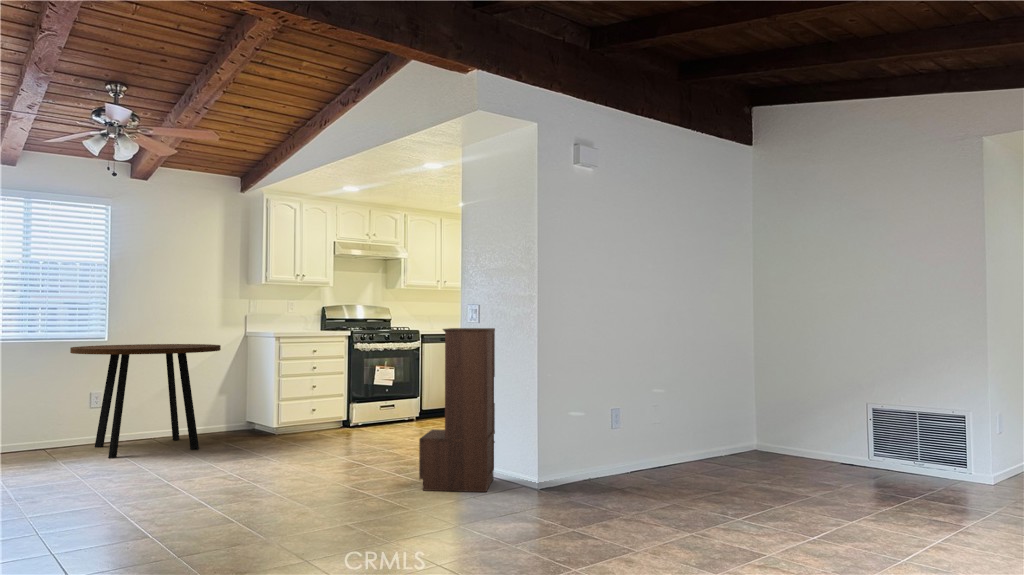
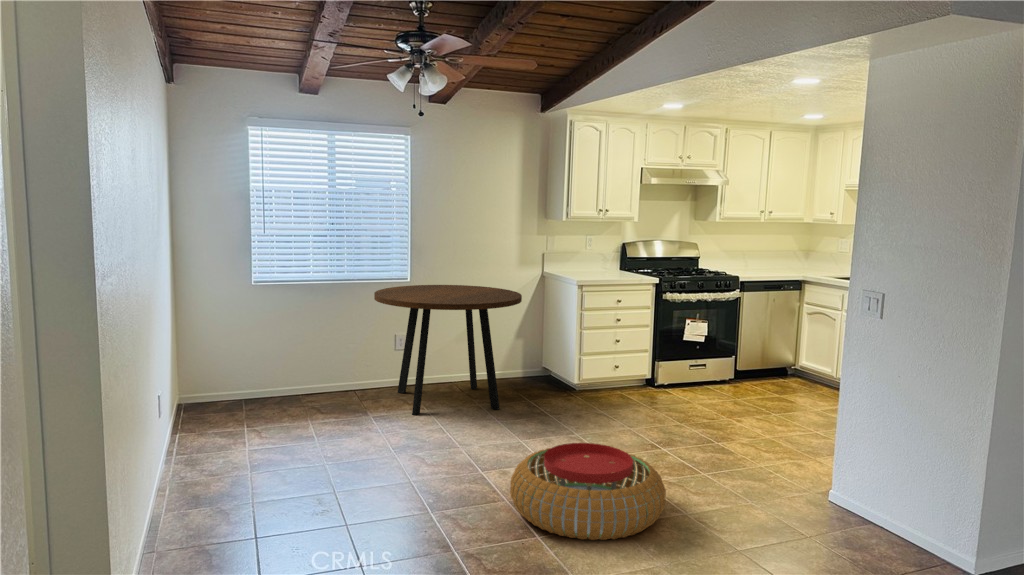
bookshelf: present [419,328,495,492] -> none [787,323,909,561]
pouf: none [194,440,328,505] -> present [510,443,666,540]

